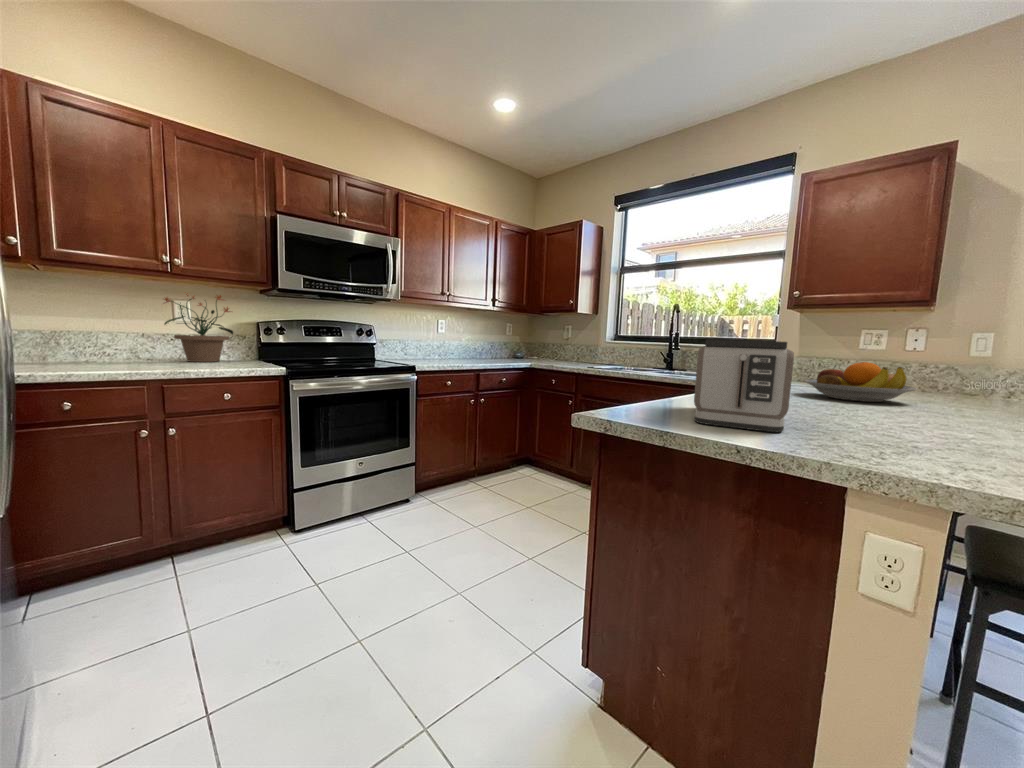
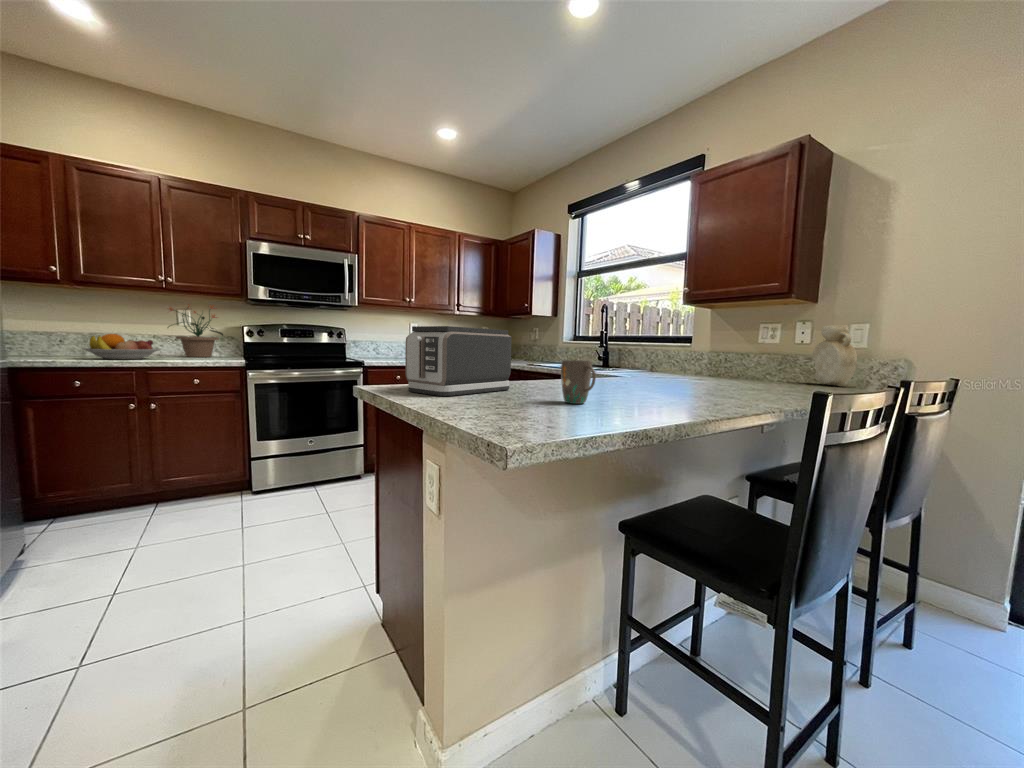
vase: none [923,333,985,393] -> present [812,325,857,385]
fruit bowl: present [803,362,917,402] -> present [82,334,160,359]
mug: none [919,385,998,440] -> present [561,360,596,404]

